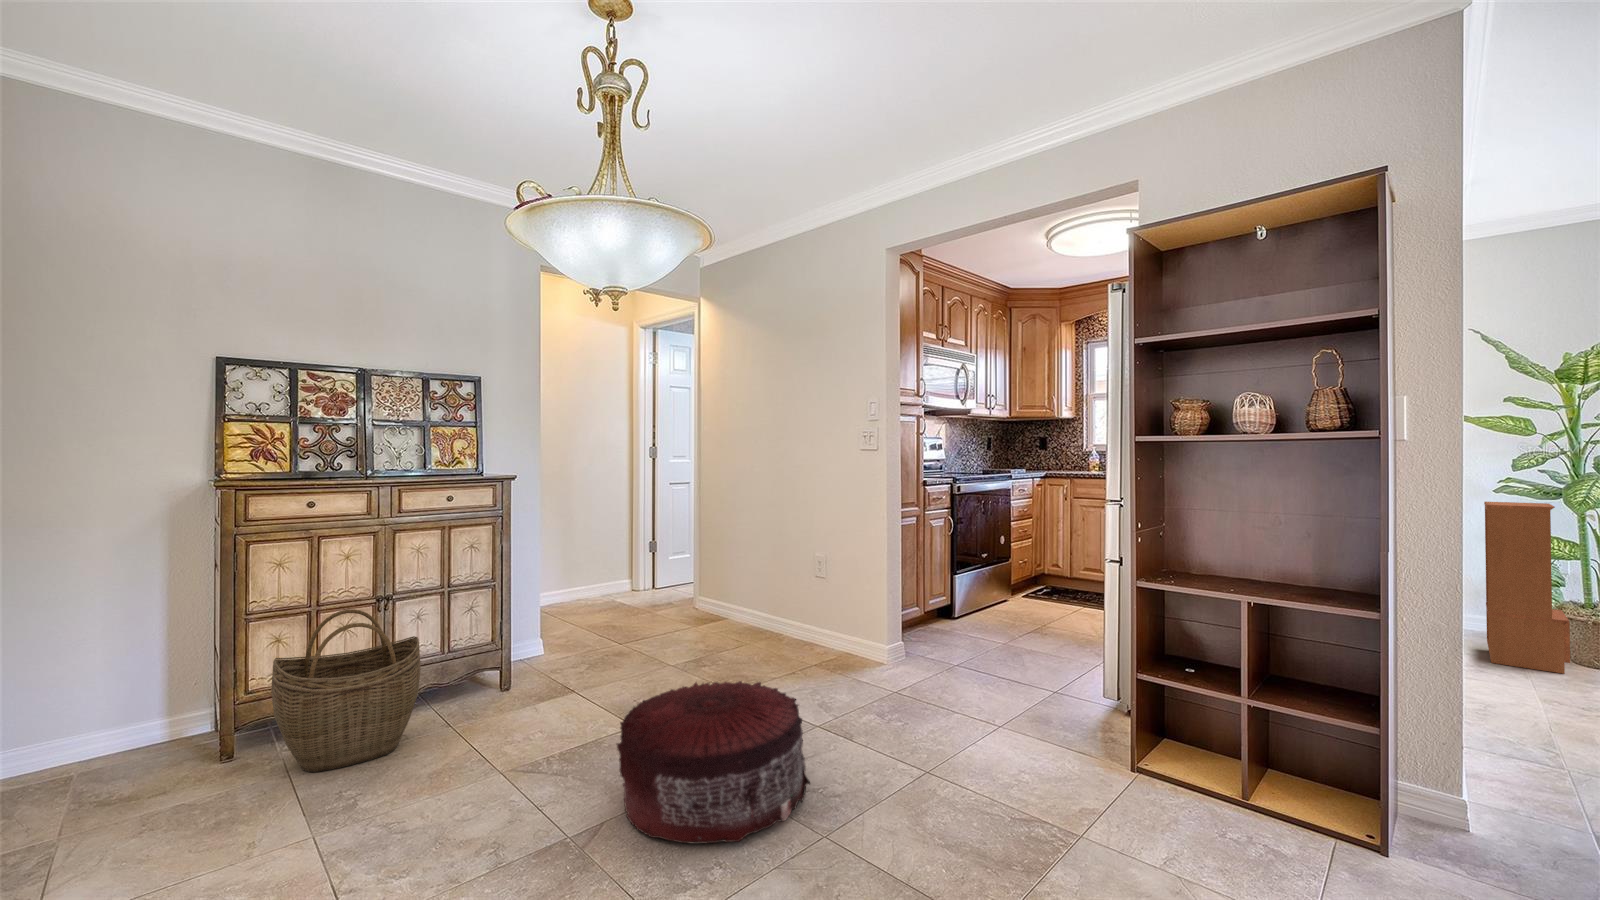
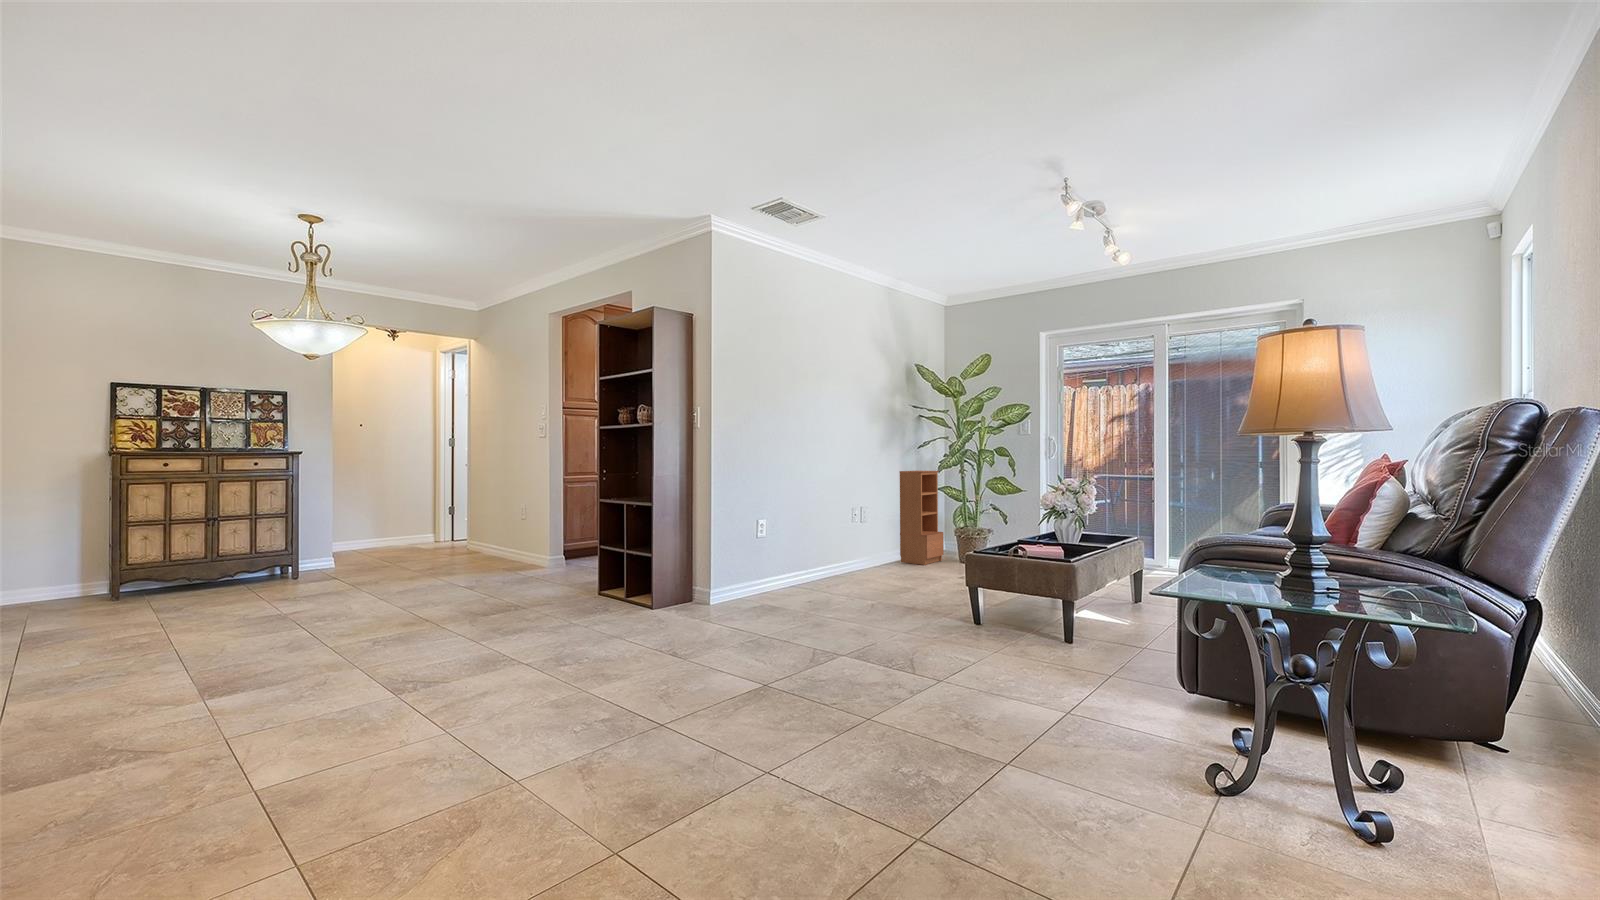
woven basket: present [271,609,421,772] -> none [141,522,231,602]
pouf: present [617,681,810,844] -> none [317,554,423,612]

